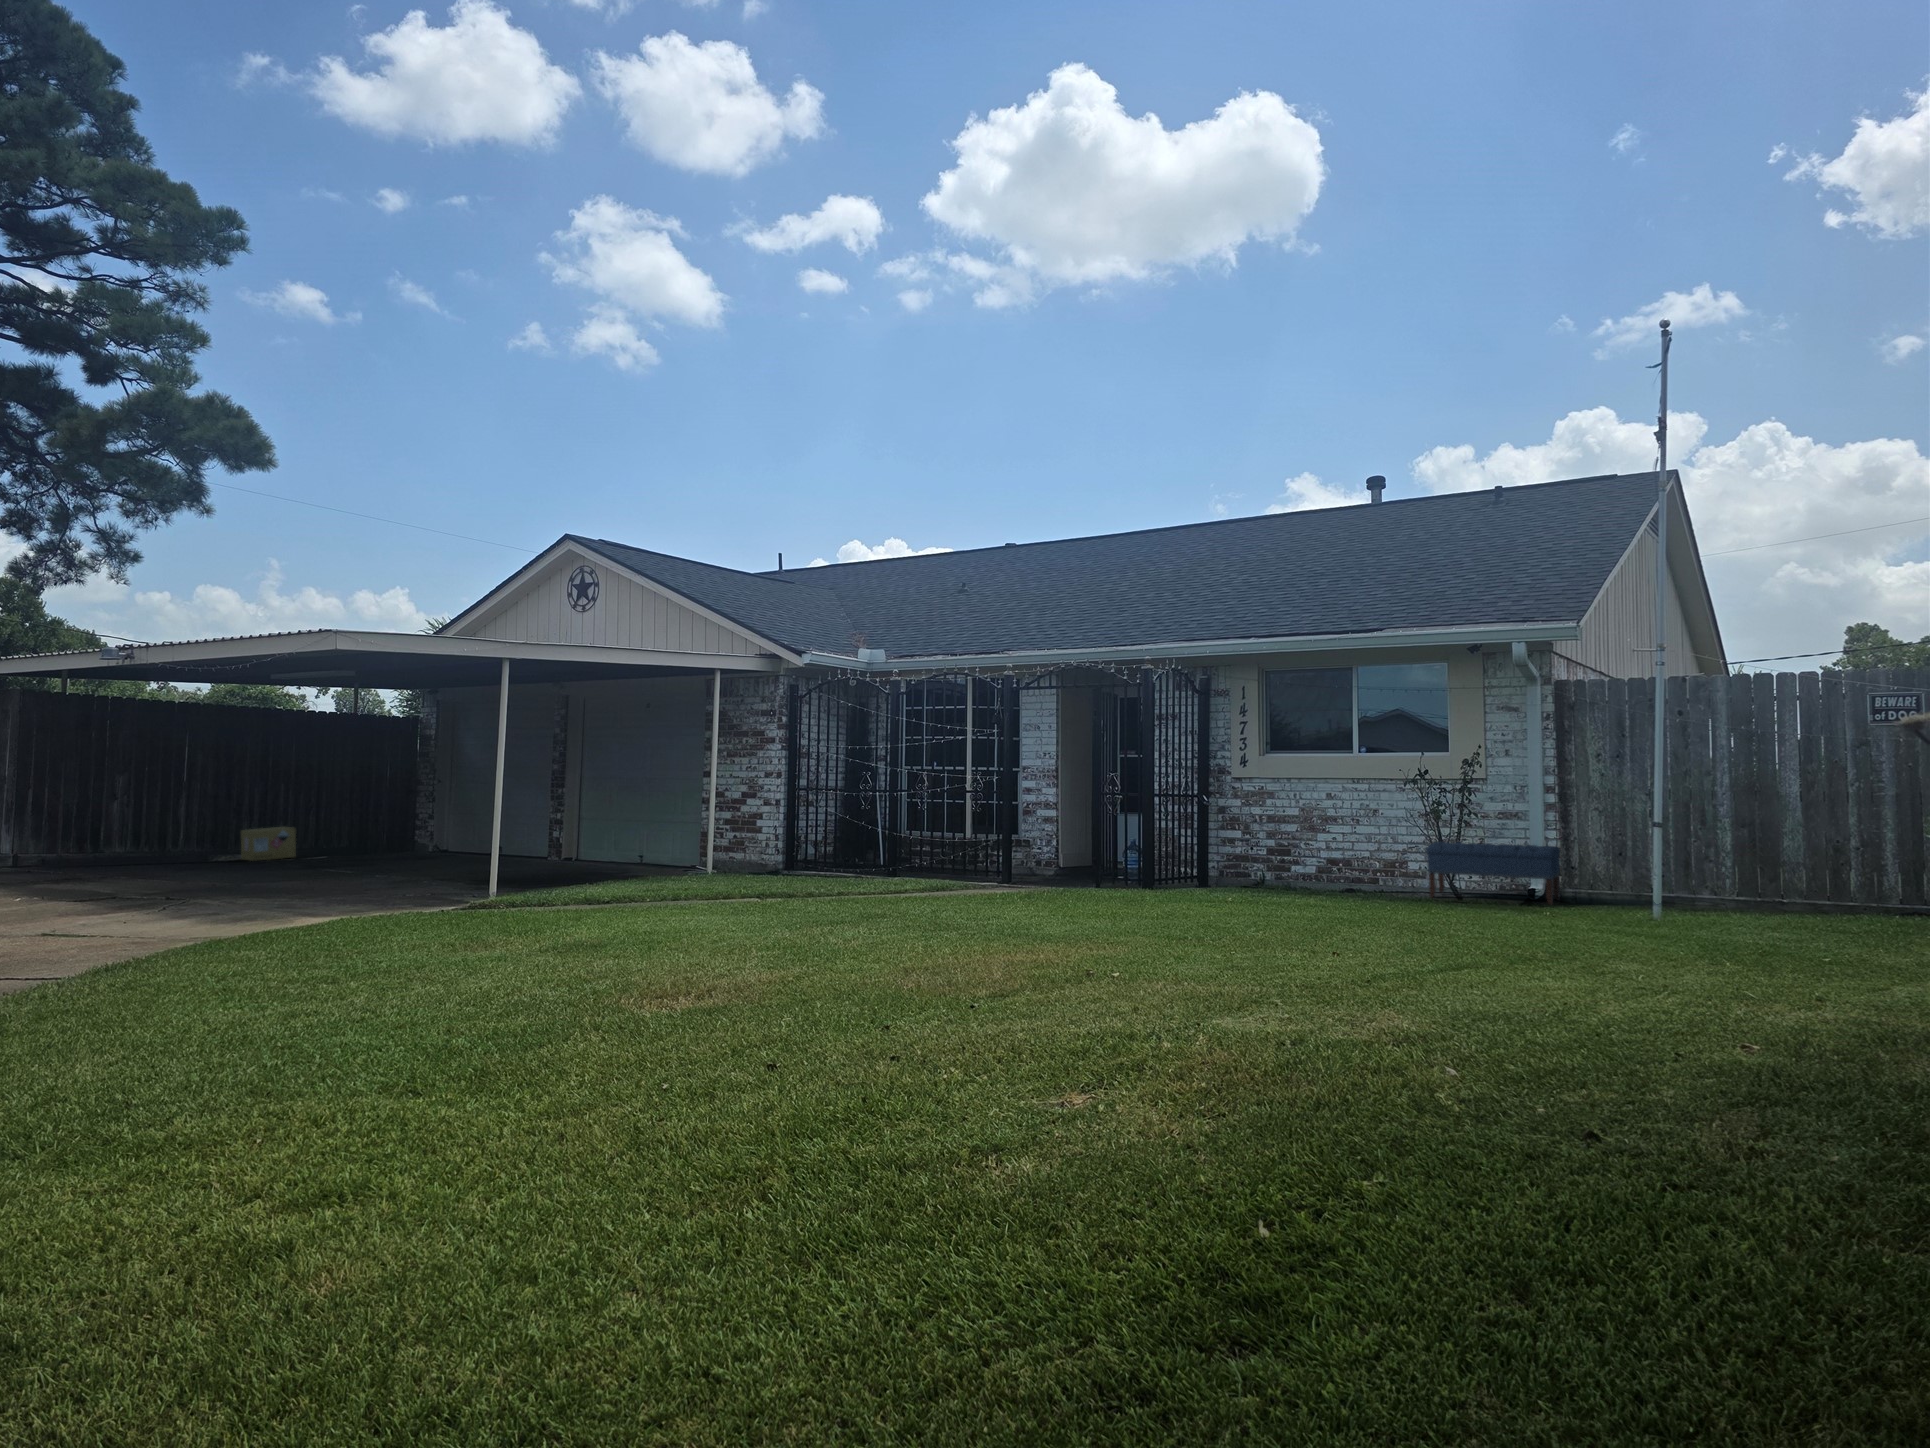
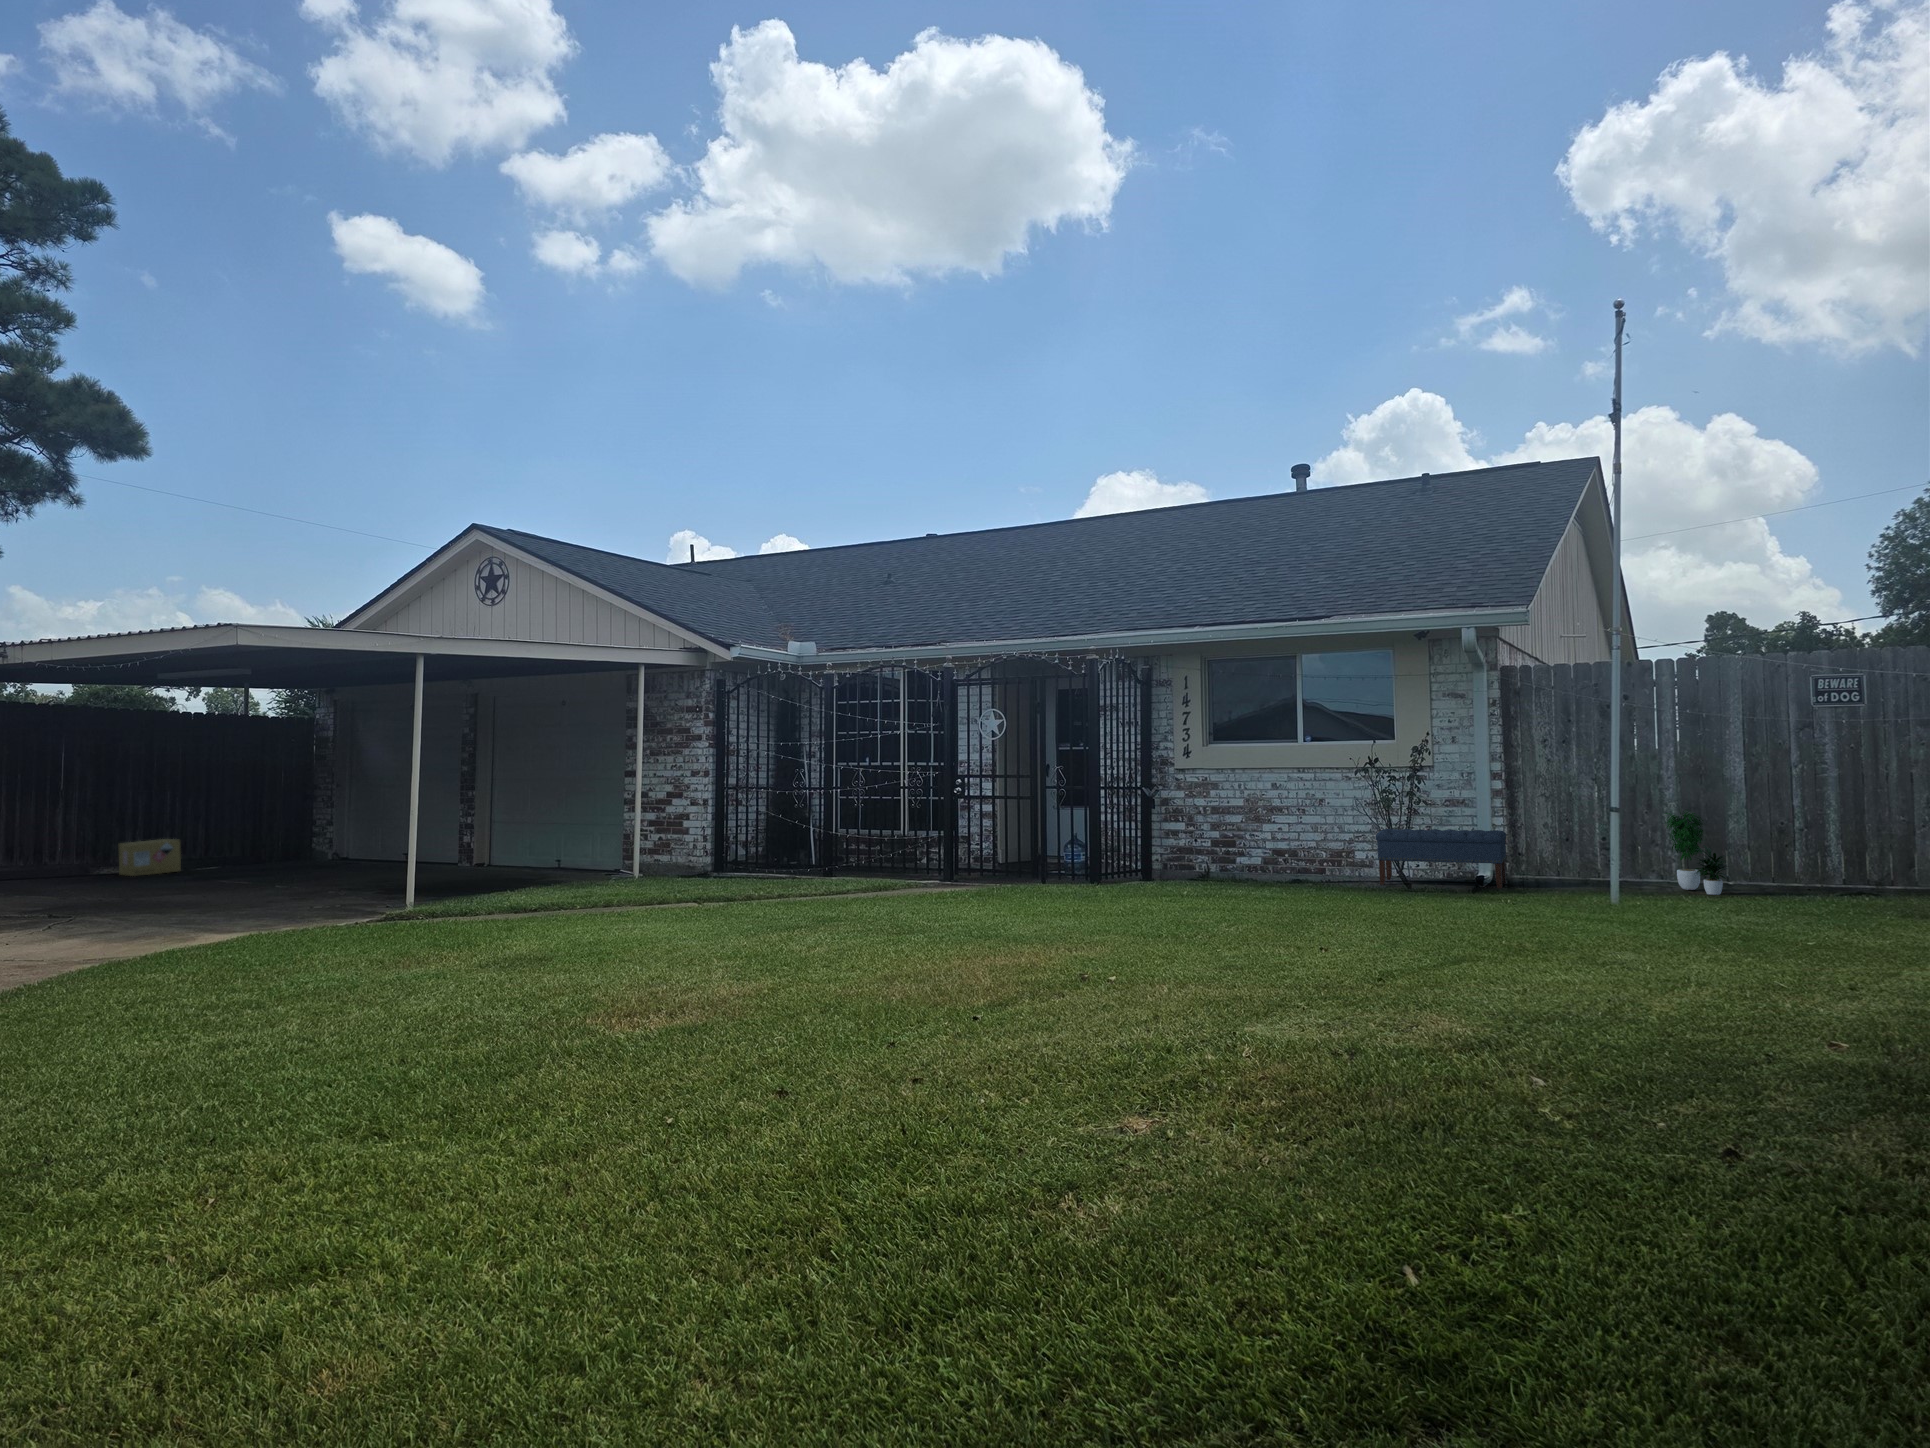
potted plant: none [1721,825,1790,917] -> present [1666,811,1729,895]

